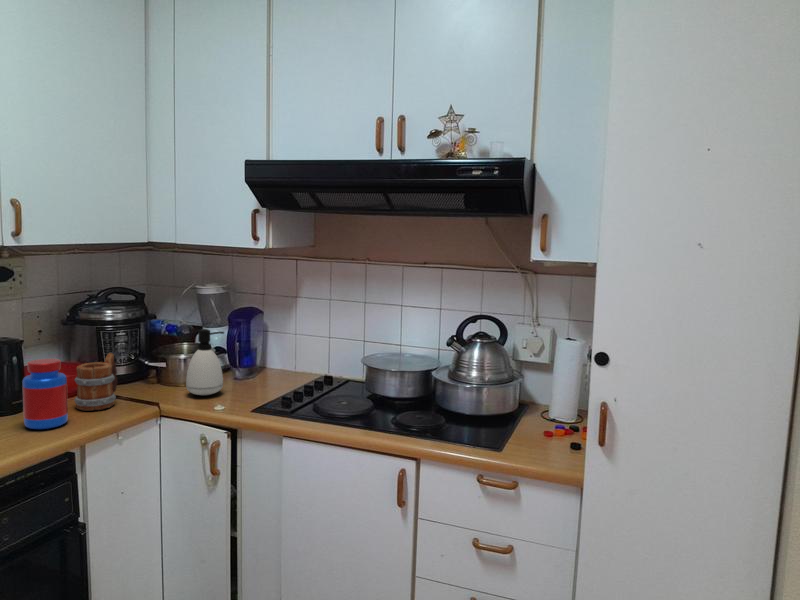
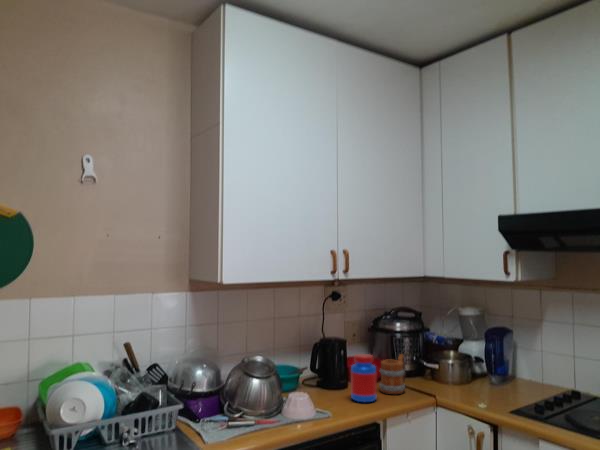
soap dispenser: present [186,329,224,395] -> none [454,342,483,394]

